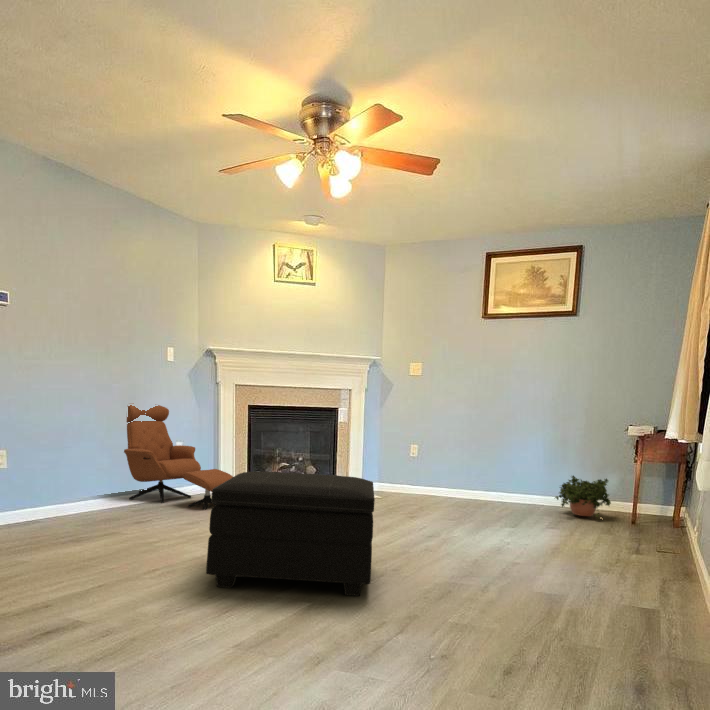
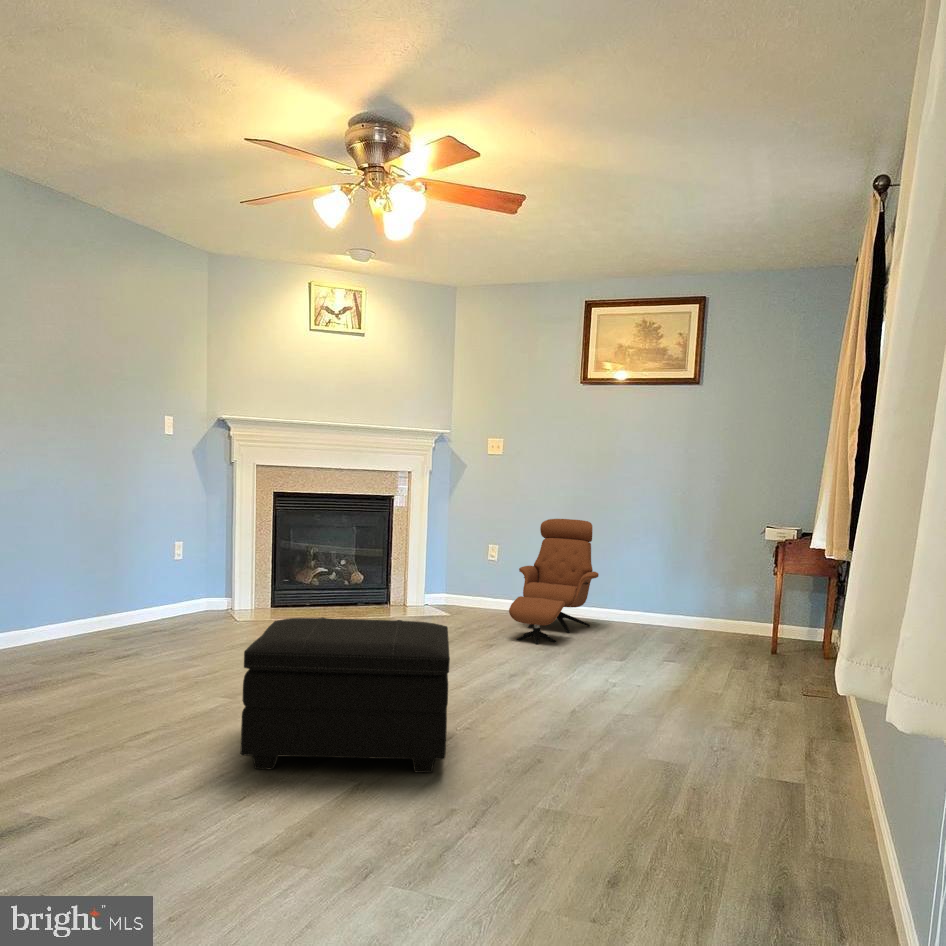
armchair: present [124,403,233,509] -> present [509,519,599,645]
potted plant: present [555,476,611,516] -> none [677,590,748,649]

